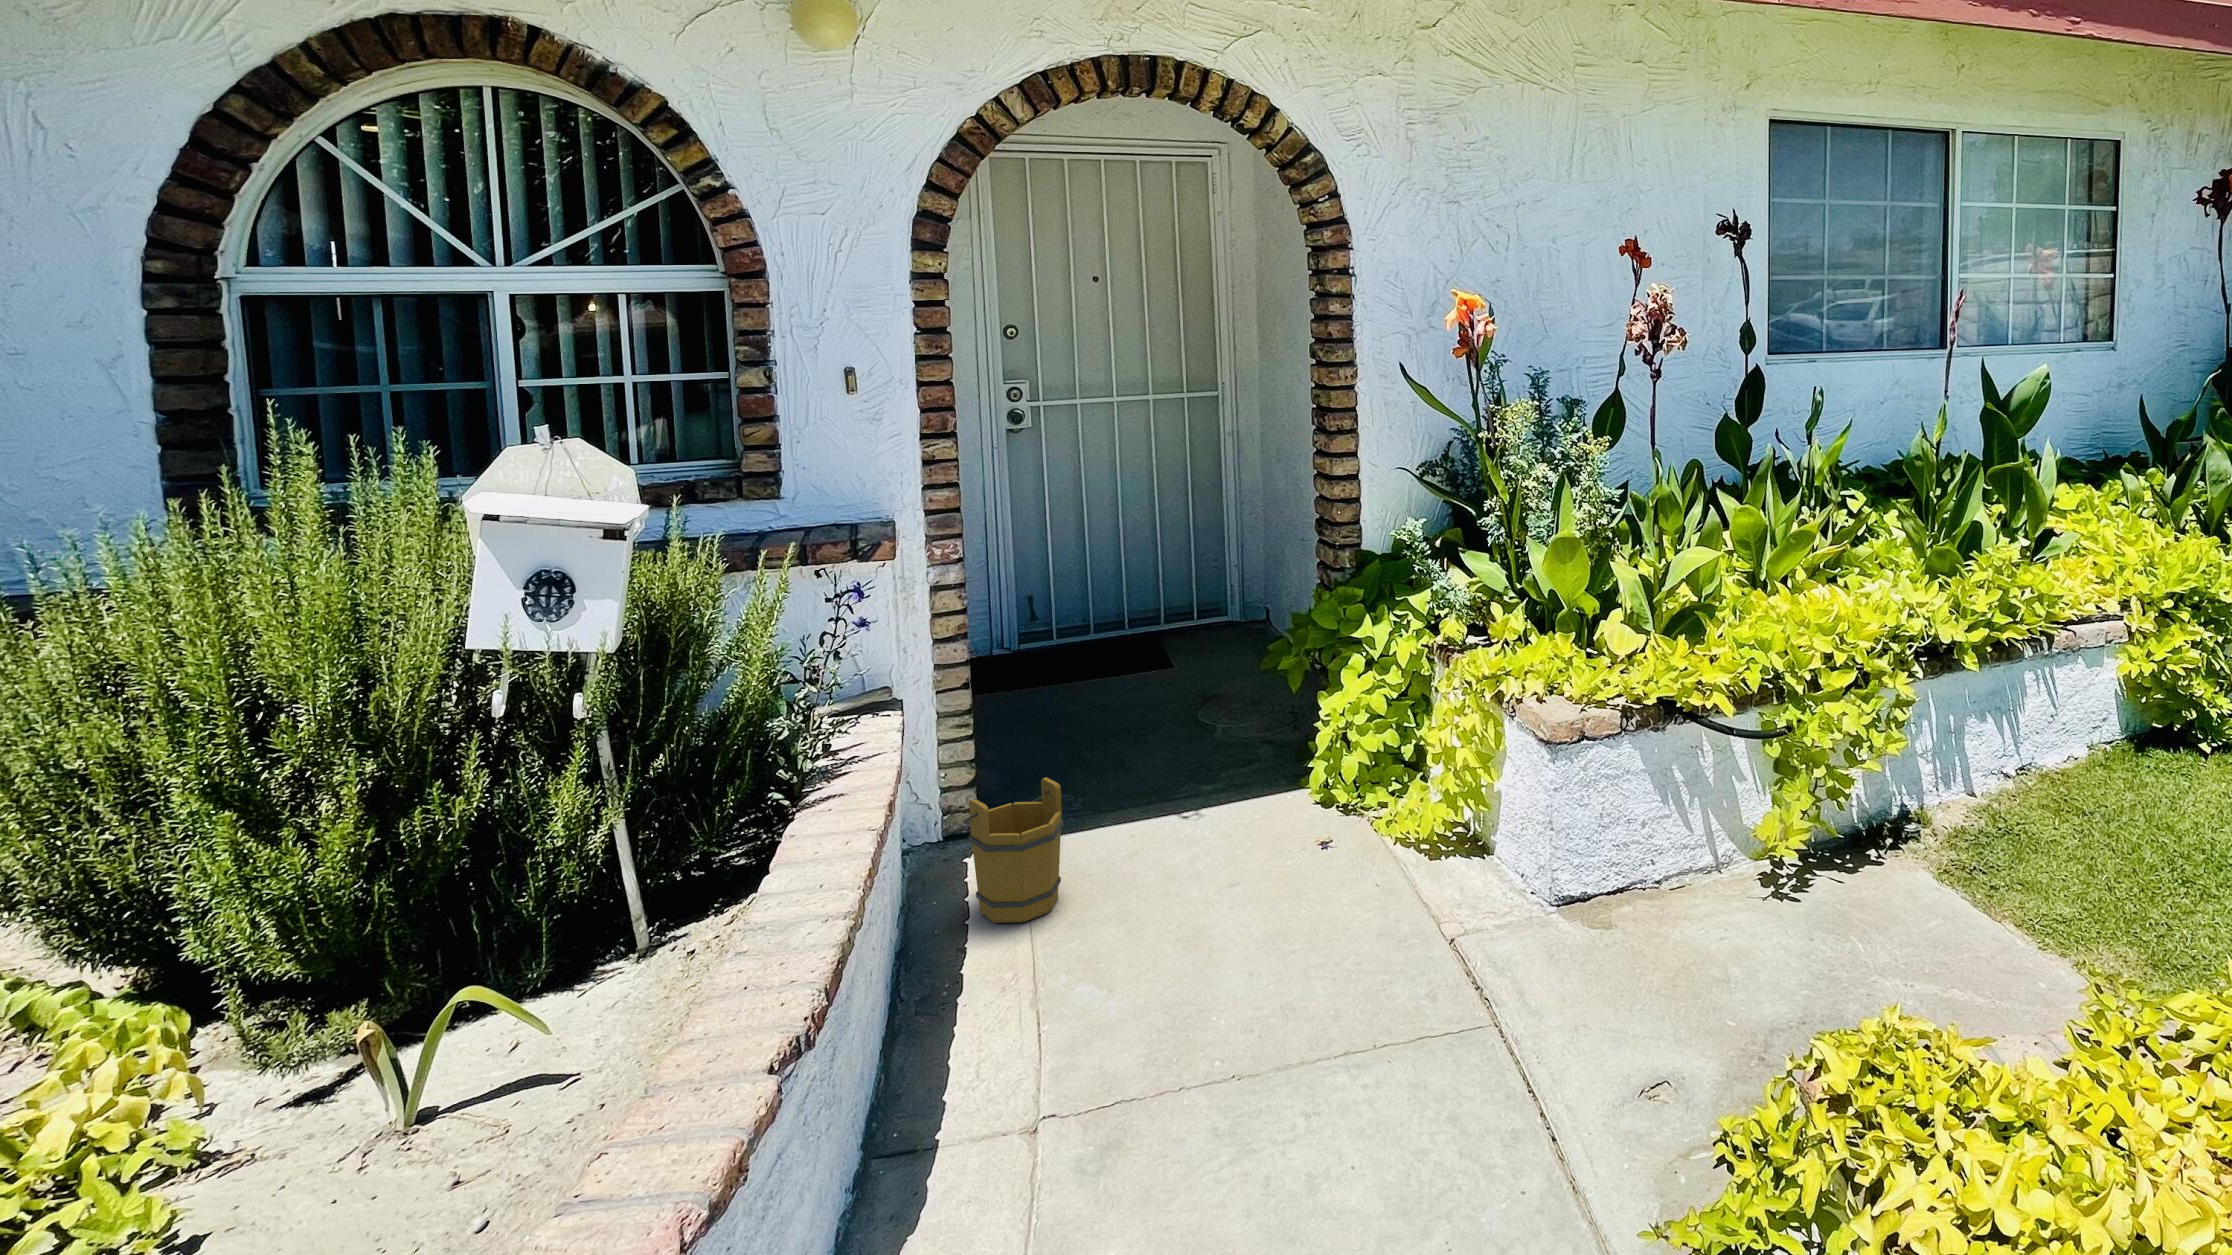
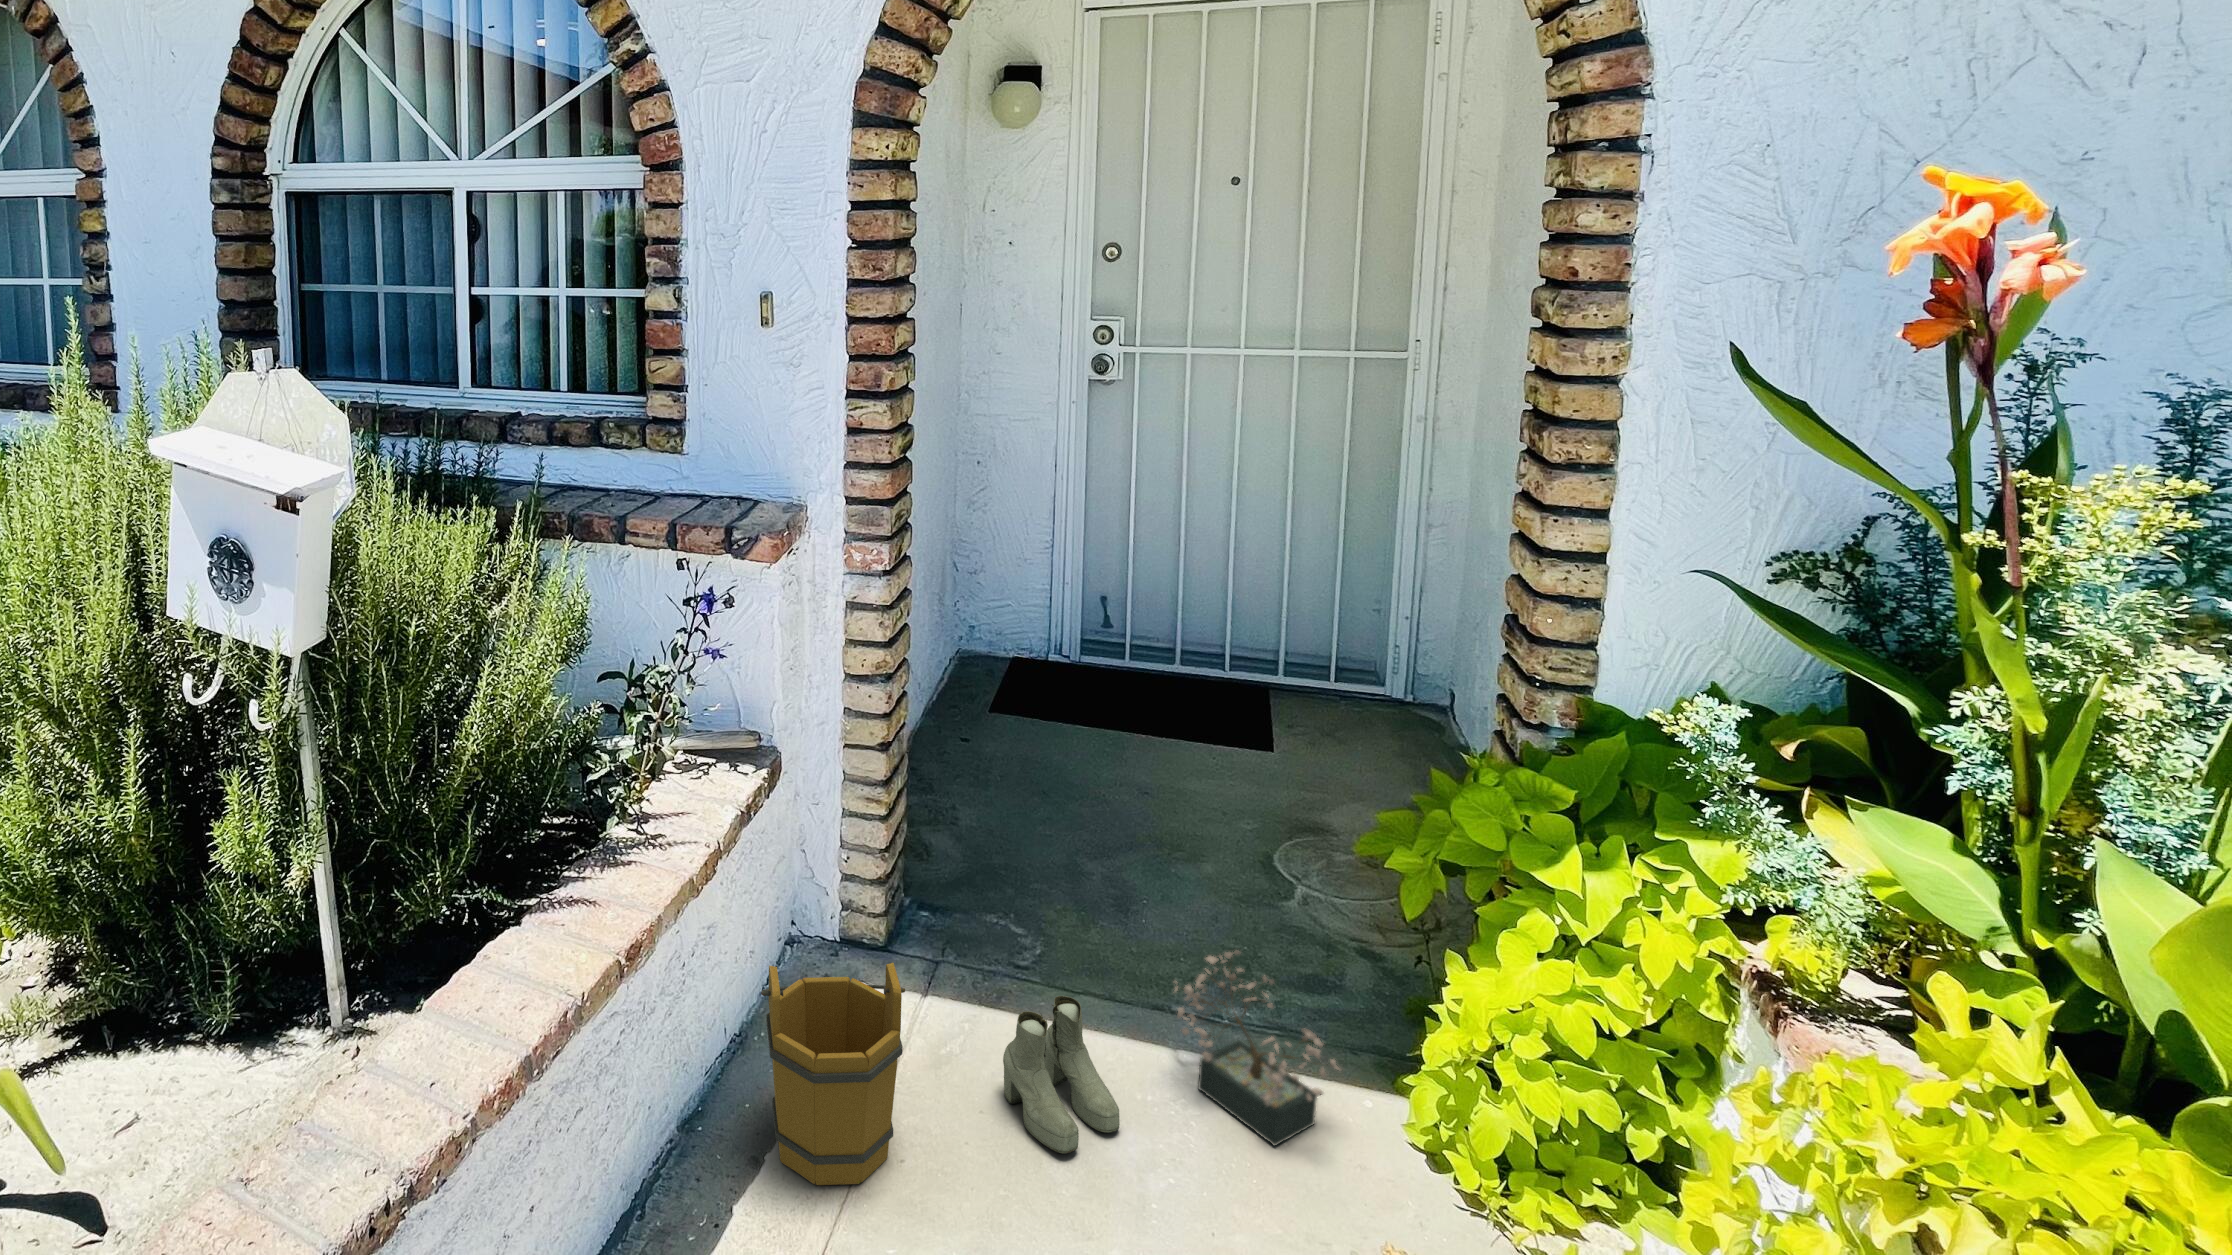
decorative plant: none [1191,730,1282,818] -> present [1176,950,1339,1146]
boots: none [1106,780,1179,859] -> present [1003,996,1120,1154]

